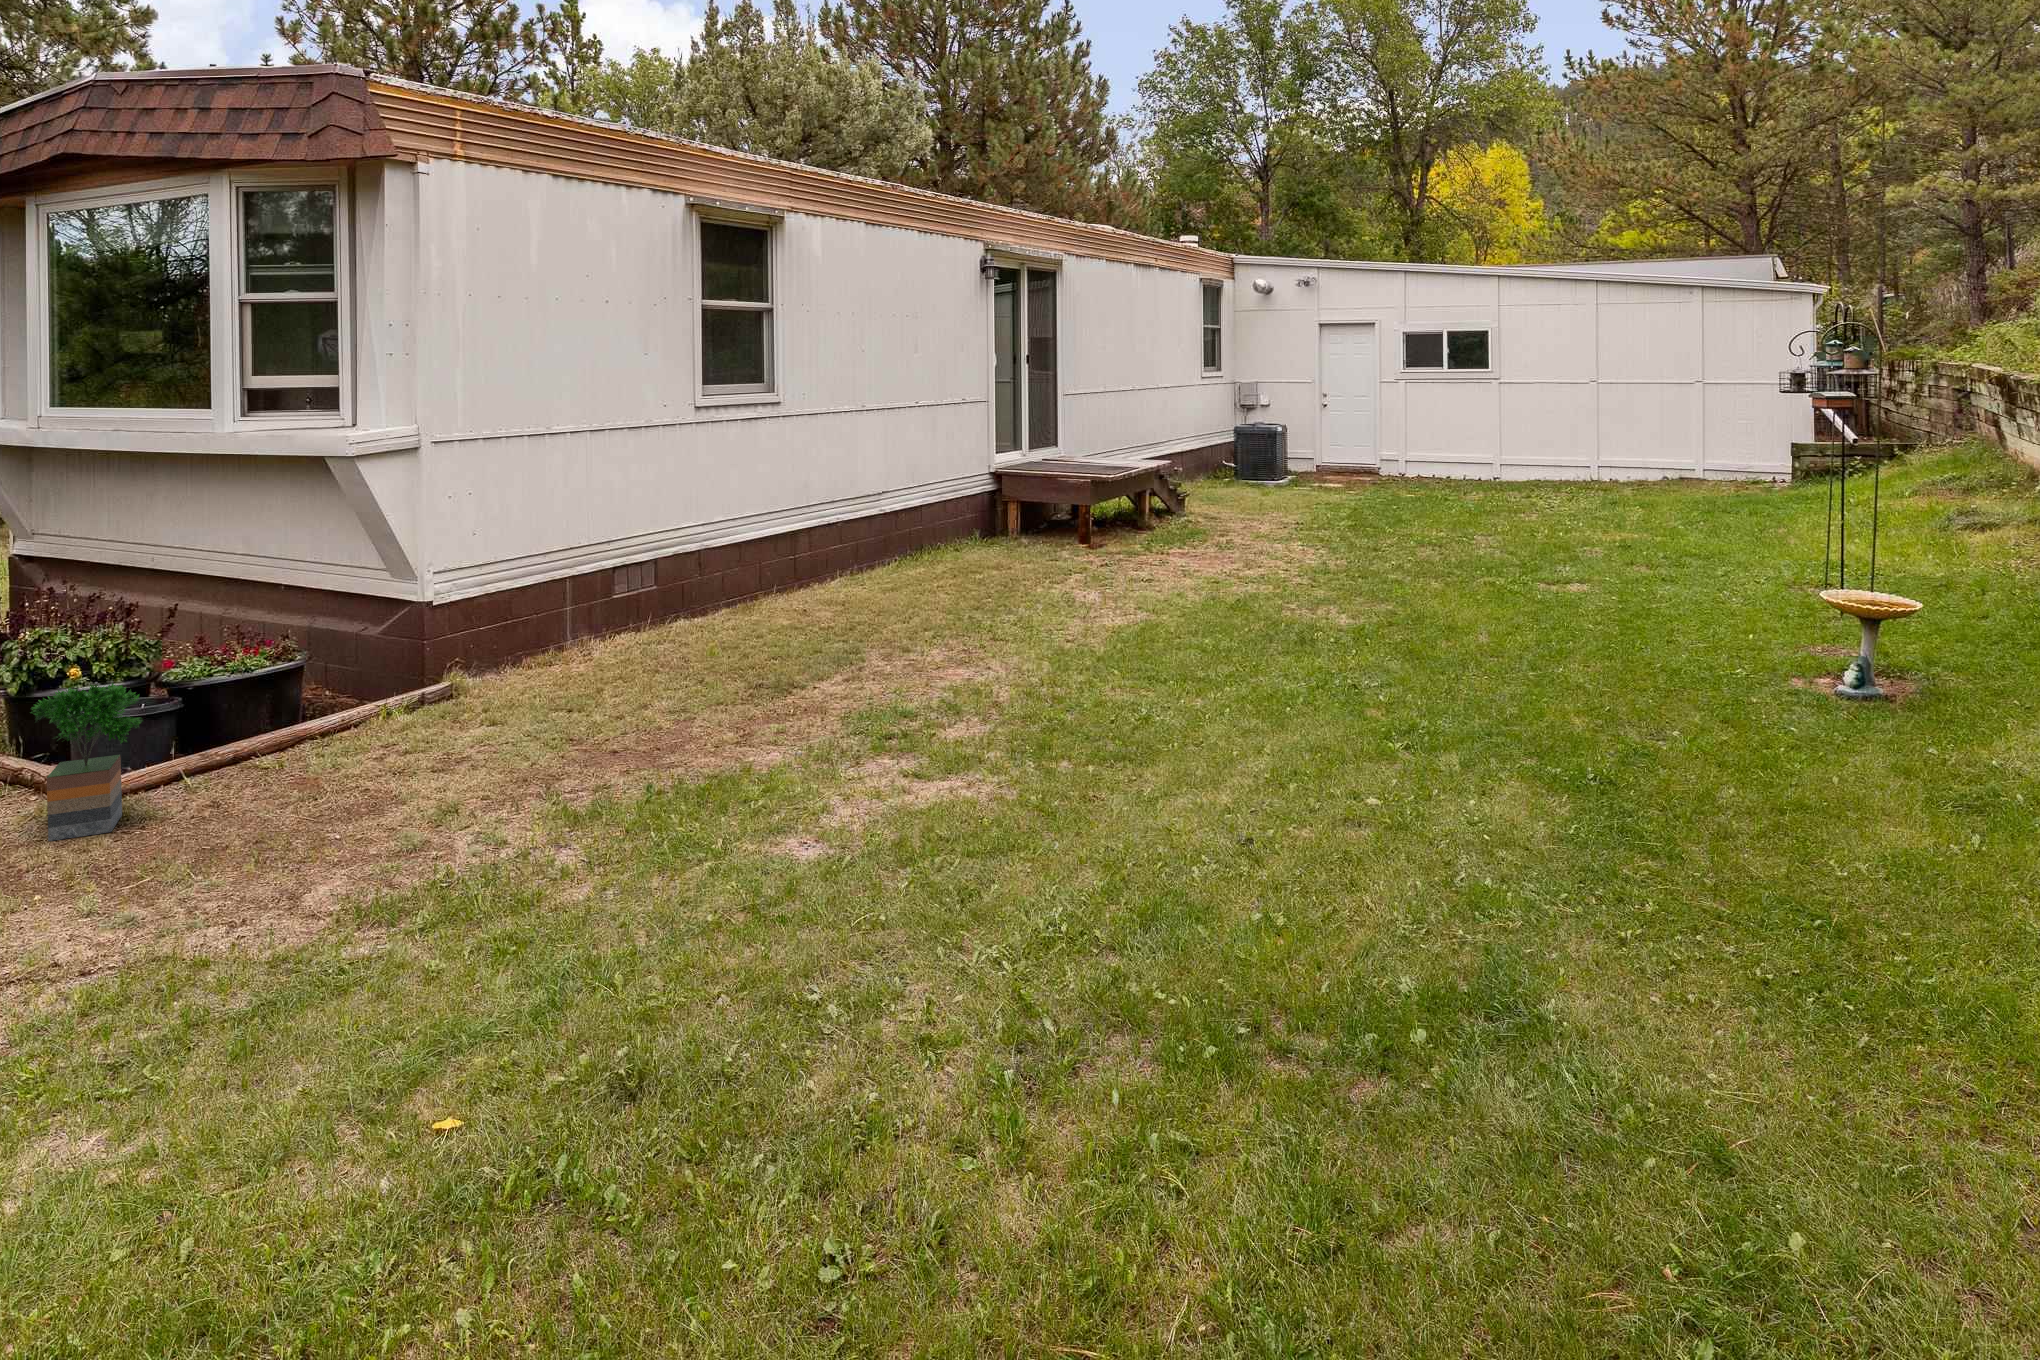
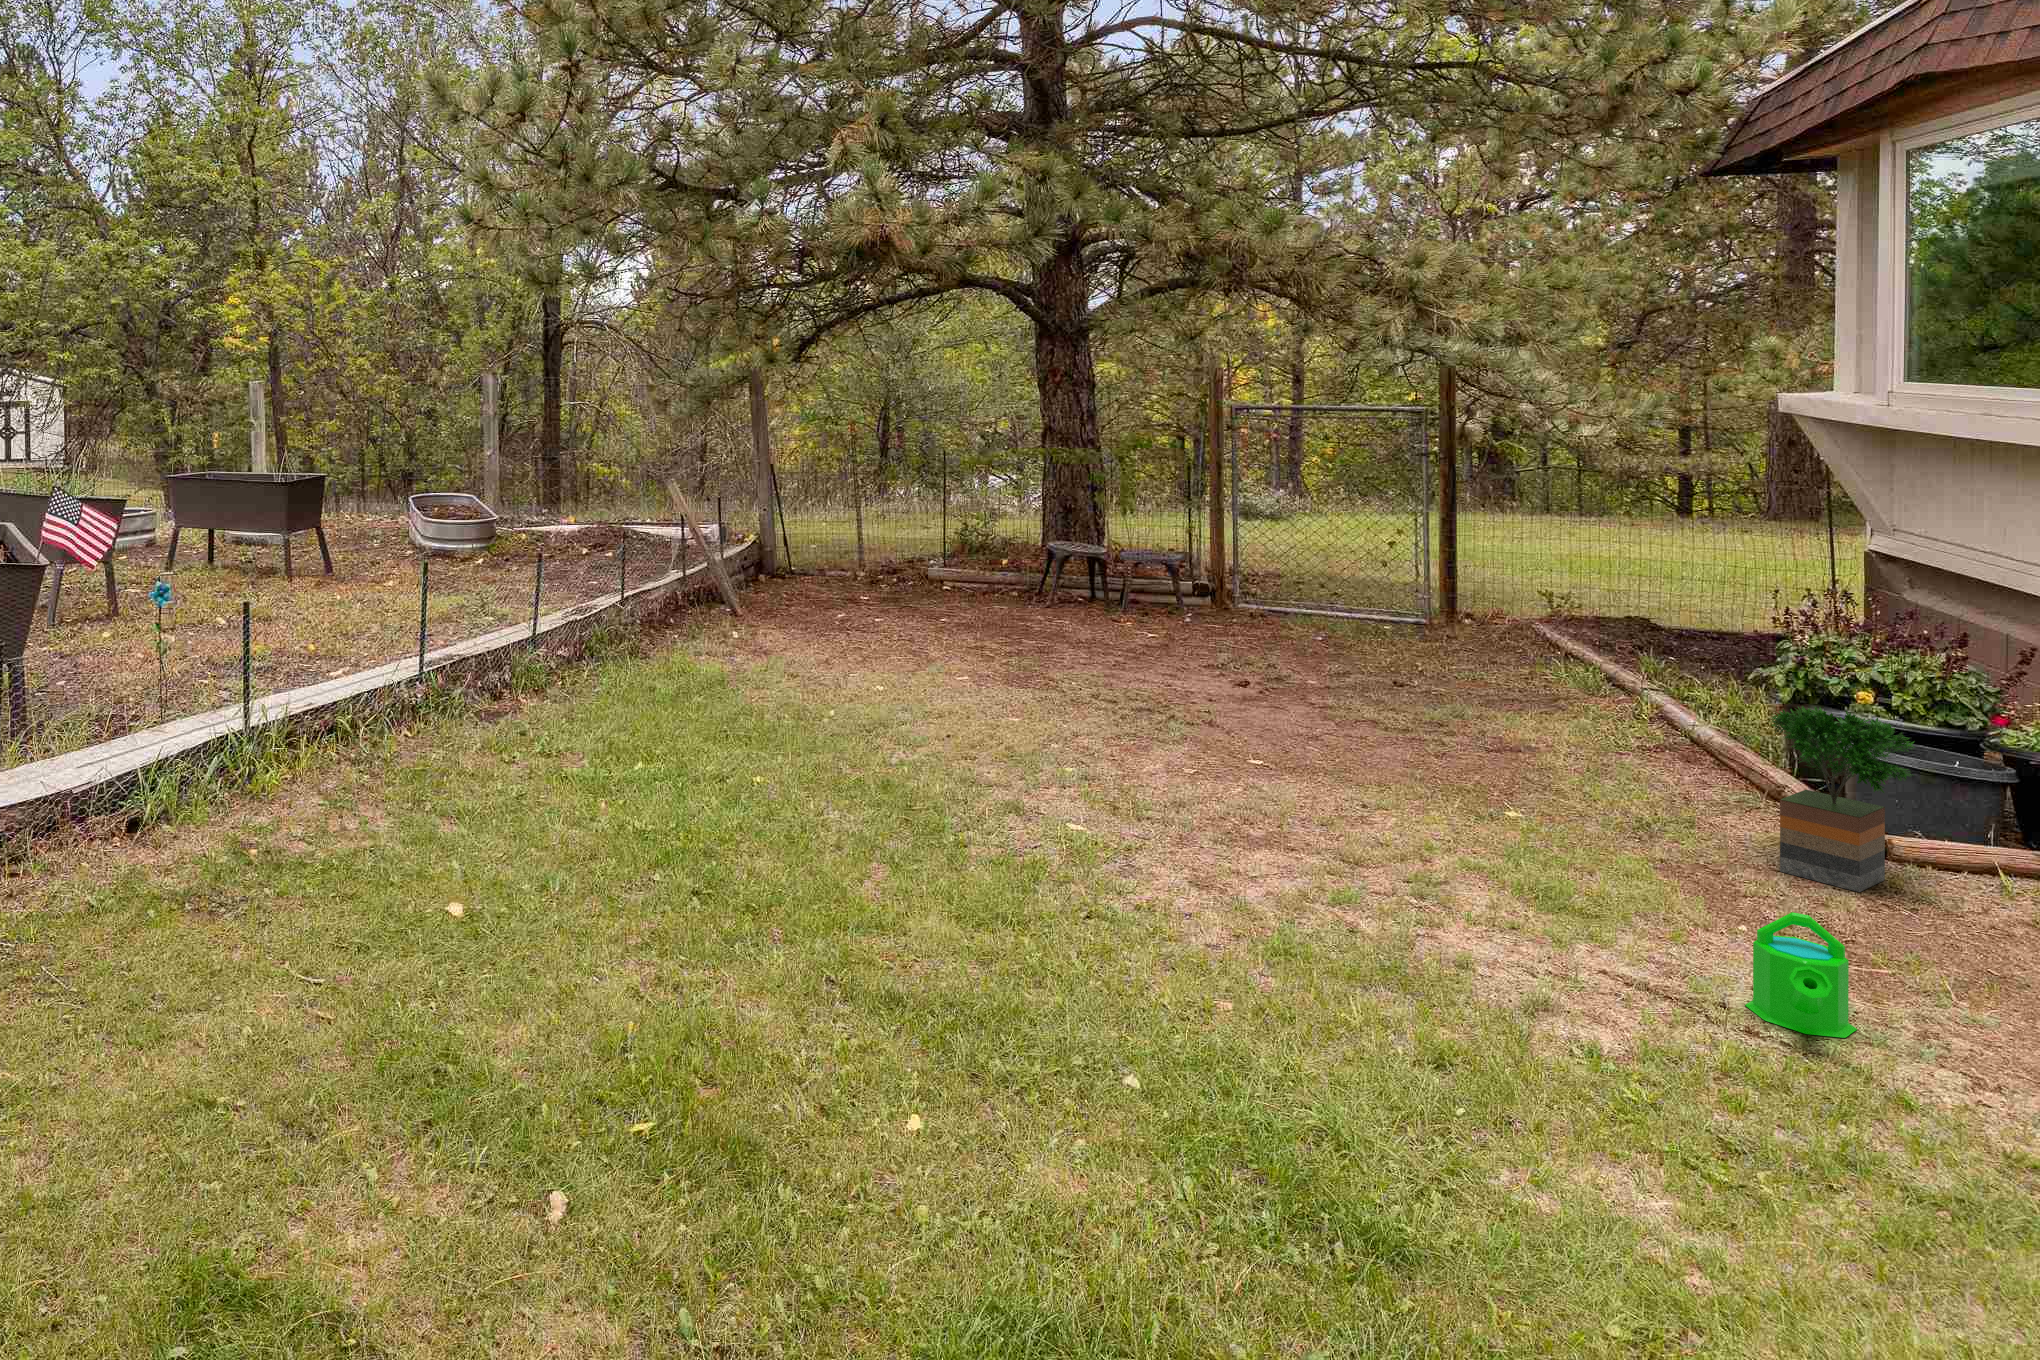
watering can: none [82,859,165,967] -> present [1745,912,1857,1038]

